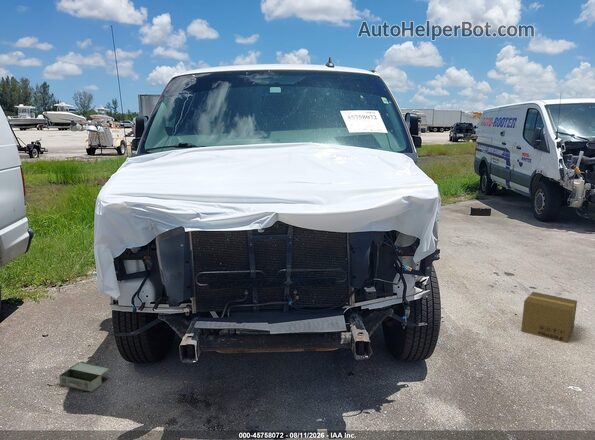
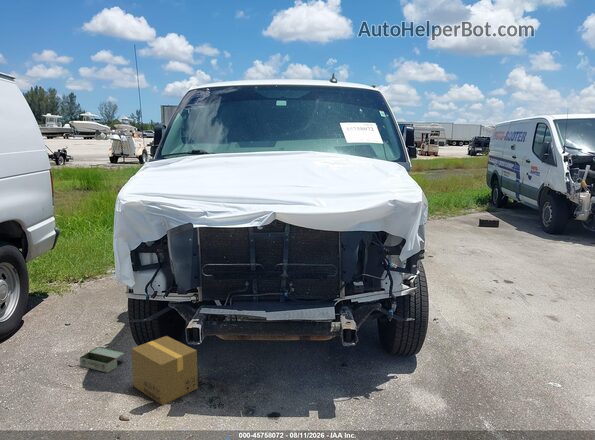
cardboard box: present [521,292,577,343] -> present [131,336,198,405]

